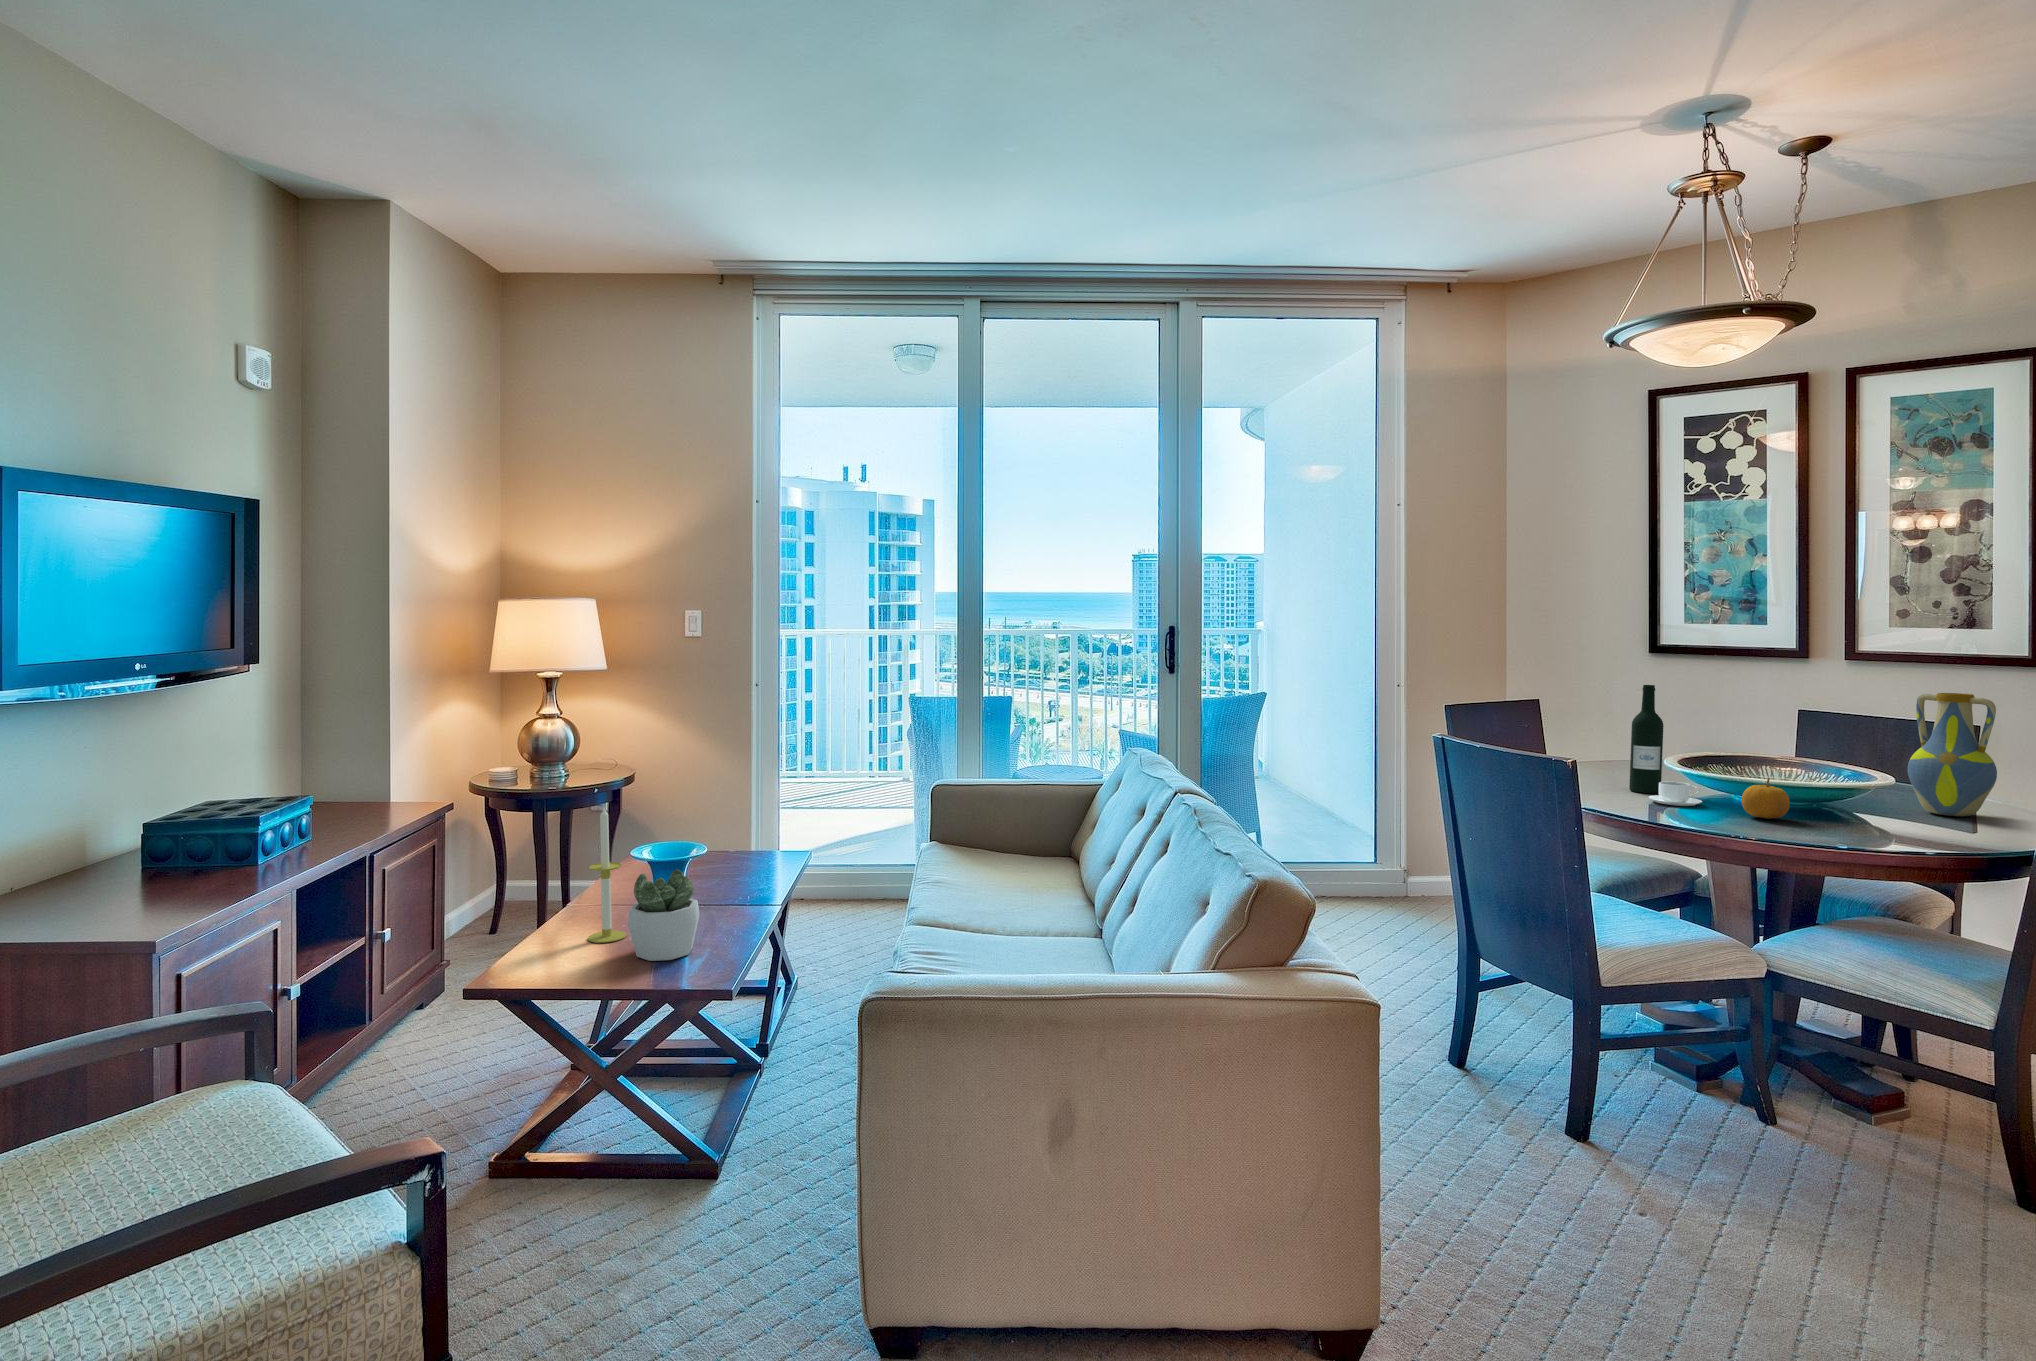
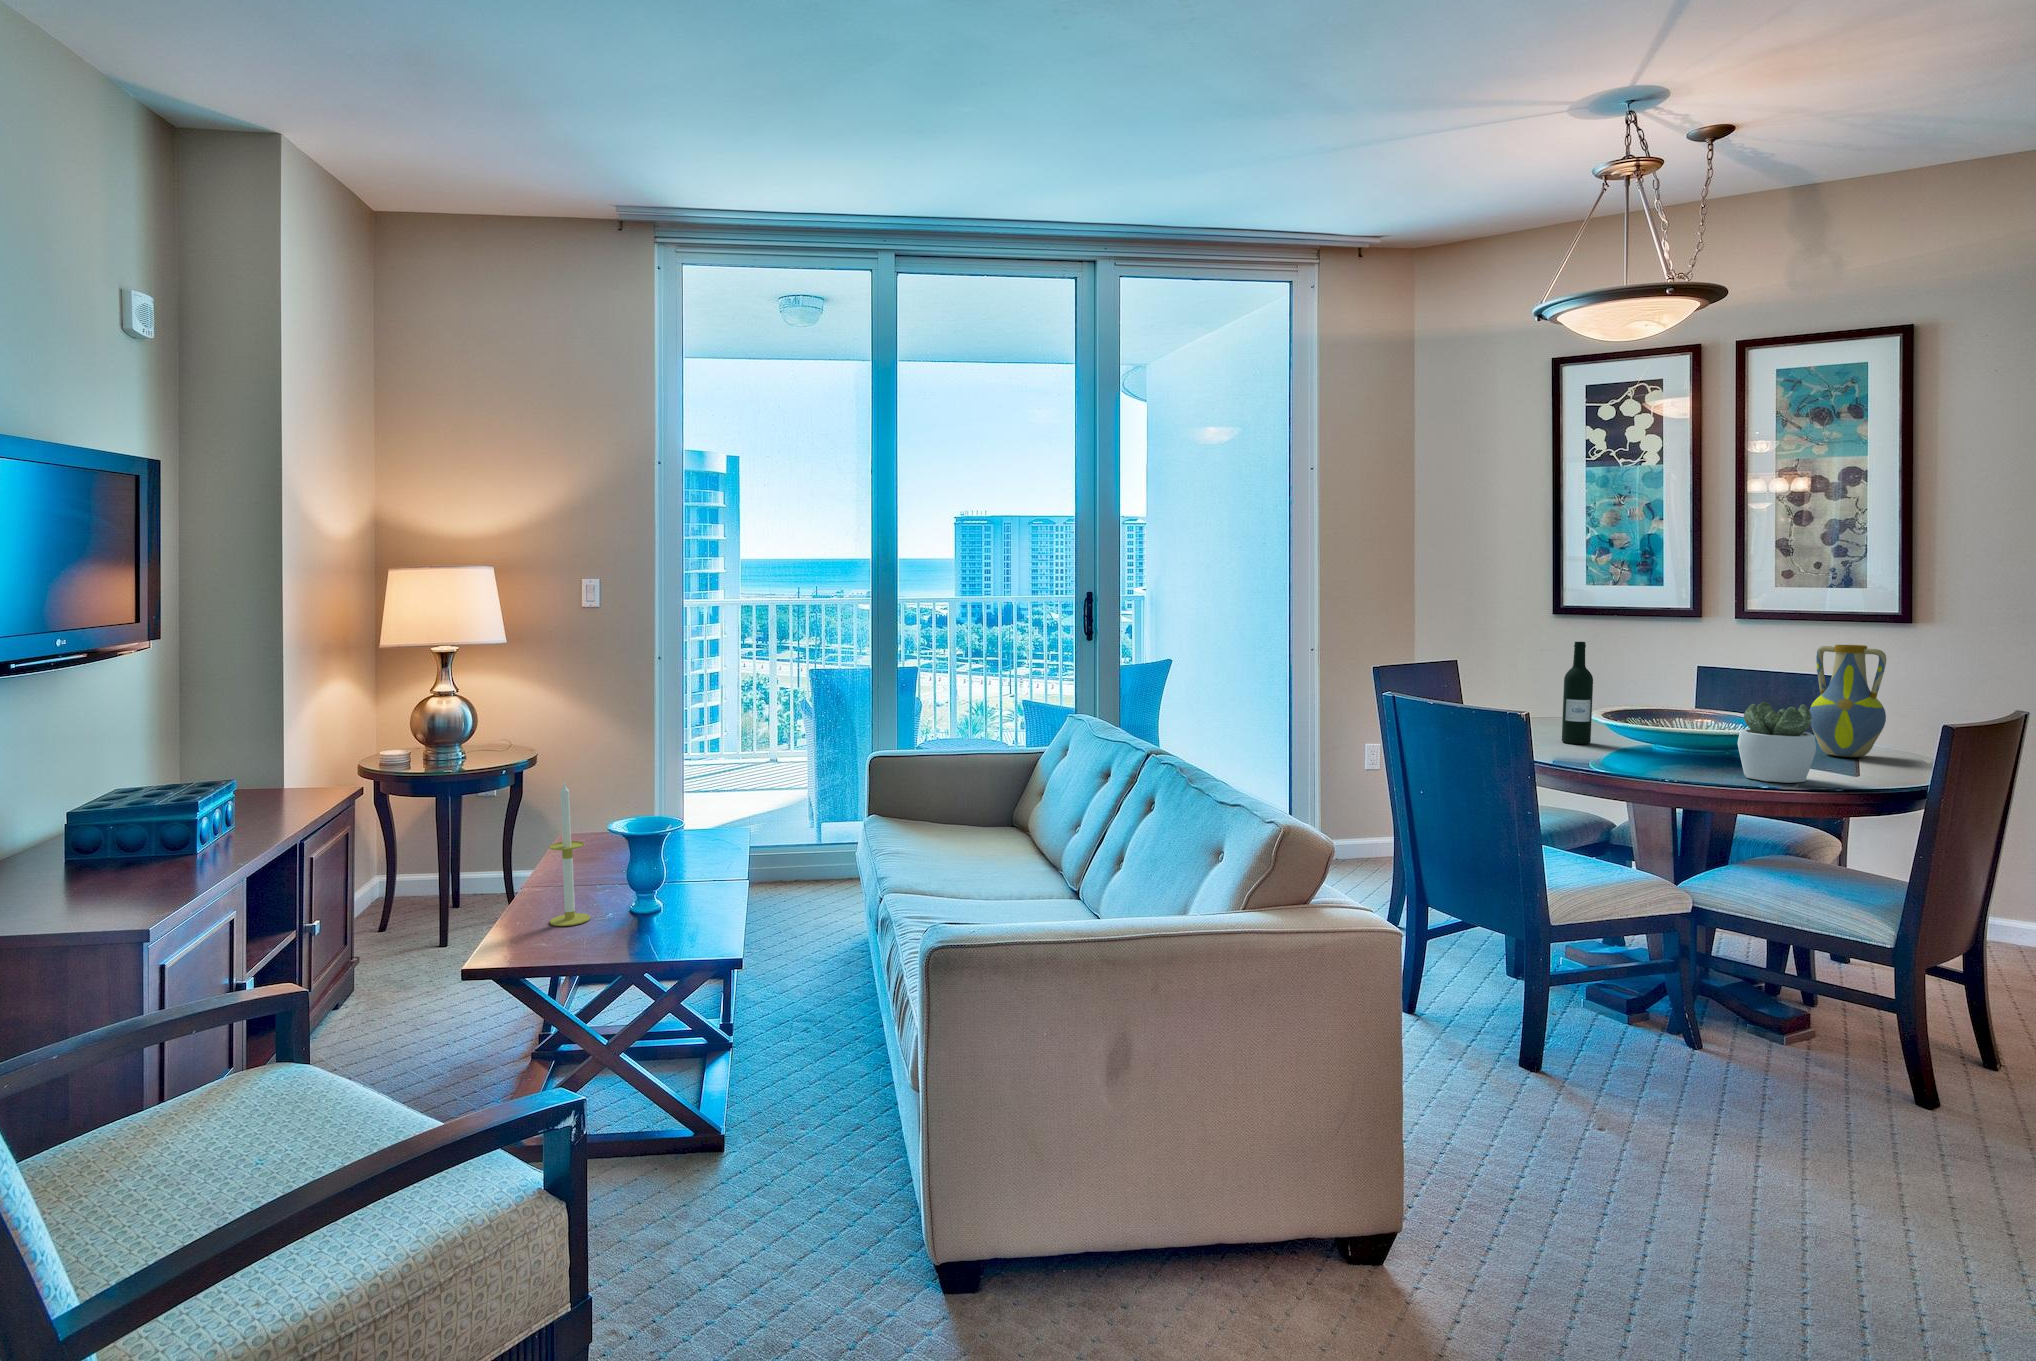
fruit: present [1742,778,1790,819] -> none [1671,726,1714,764]
coffee cup: present [1649,782,1702,806] -> none [1583,732,1632,754]
succulent plant: present [628,869,700,961] -> present [1737,702,1816,783]

